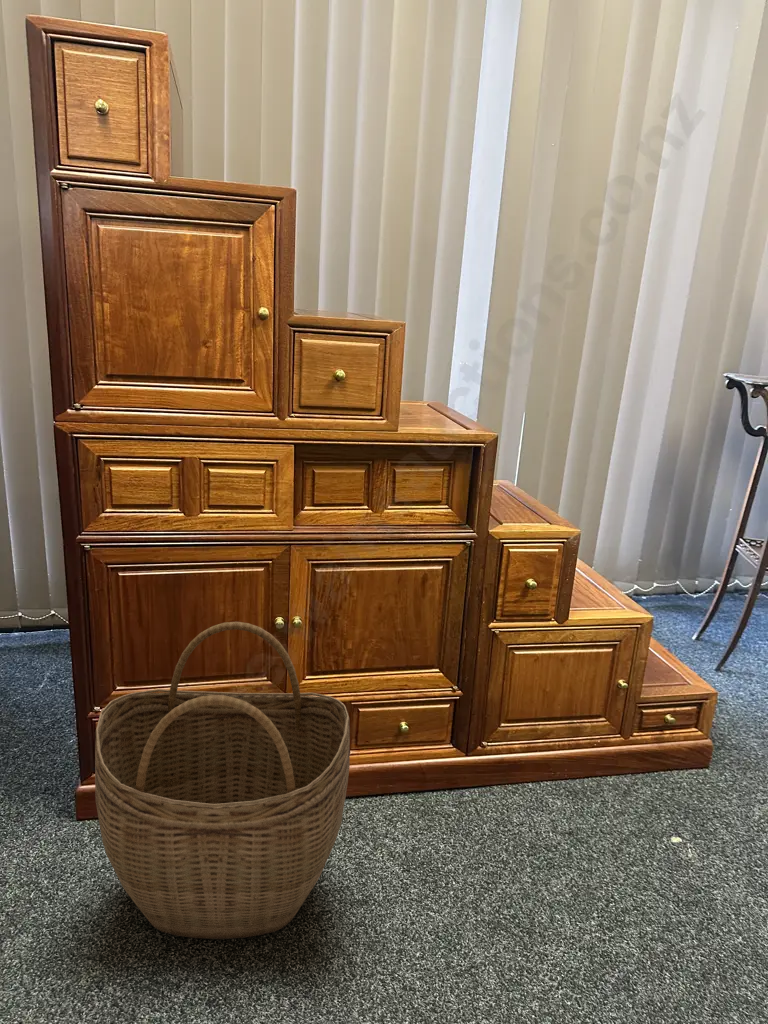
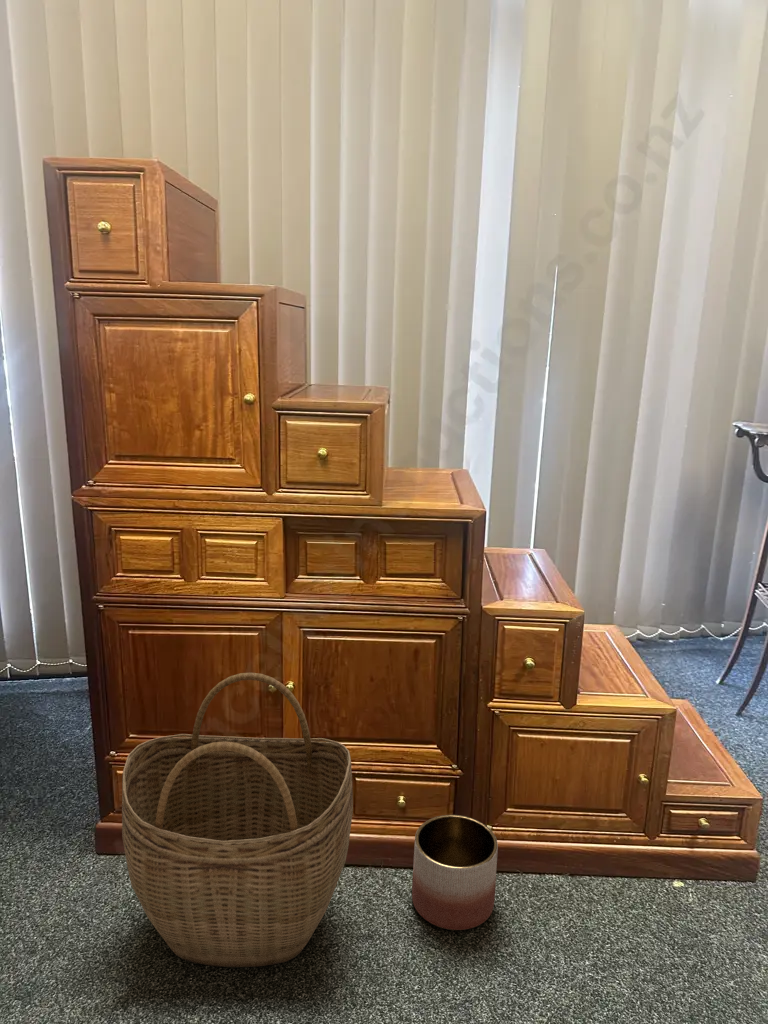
planter: none [406,773,499,893] -> present [412,815,498,930]

